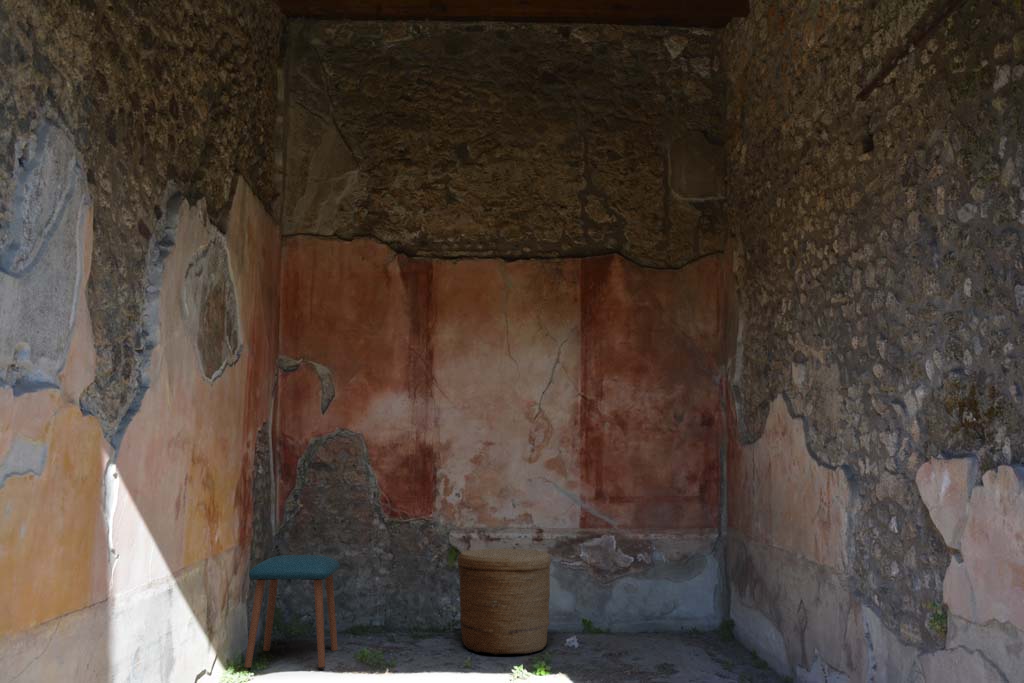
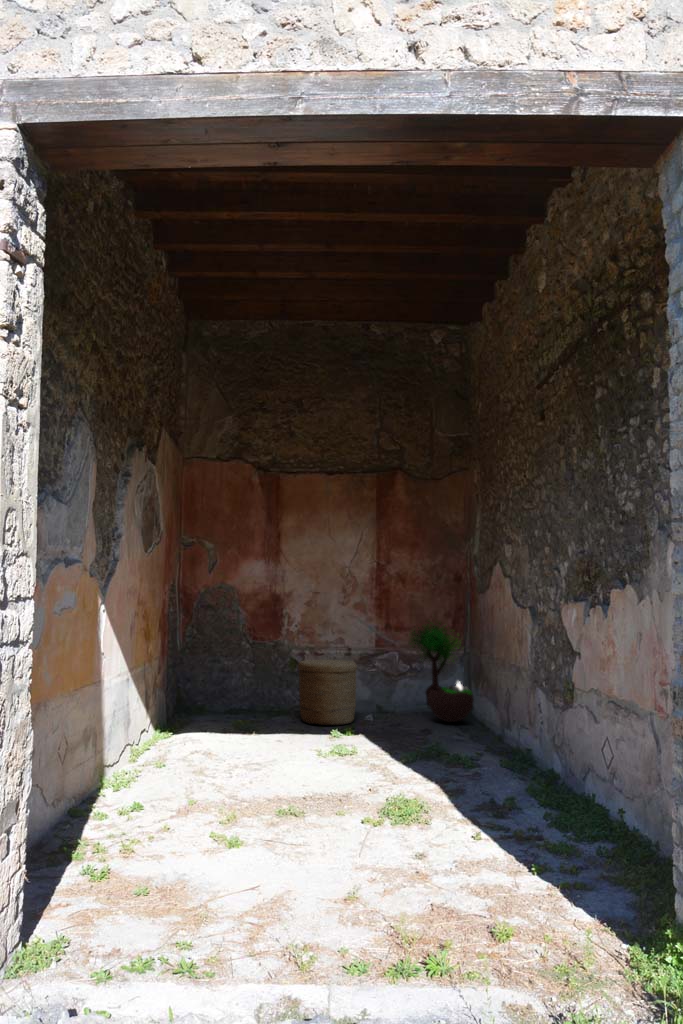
potted tree: none [631,478,737,649] -> present [410,623,474,722]
stool: present [245,555,340,669] -> none [166,663,223,733]

